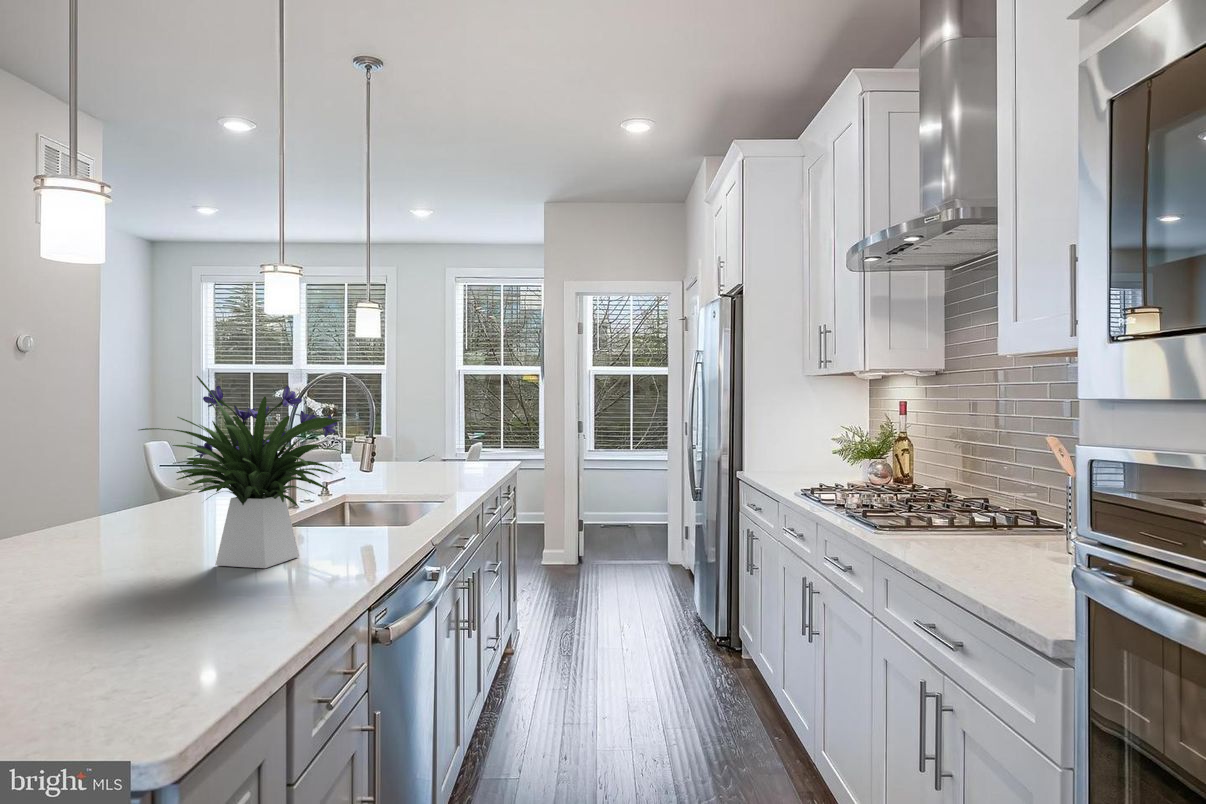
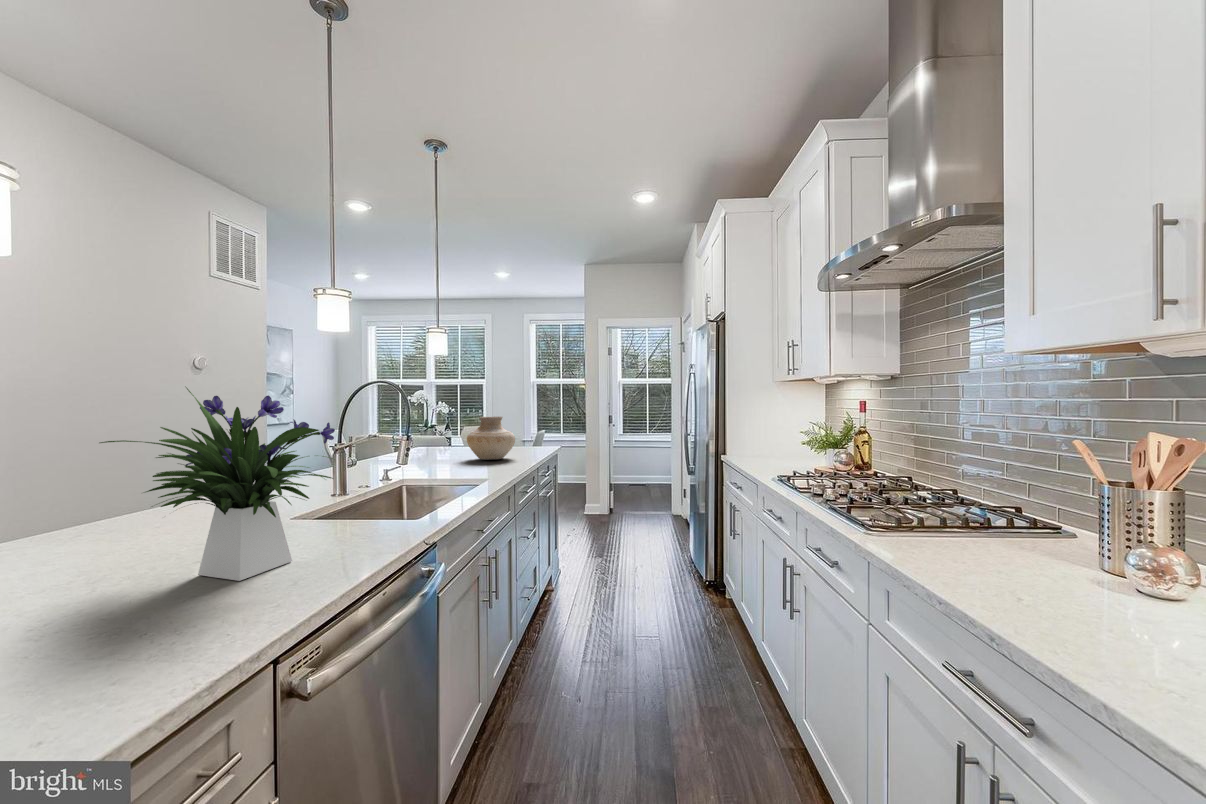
vase: none [406,419,469,475] -> present [467,416,515,460]

